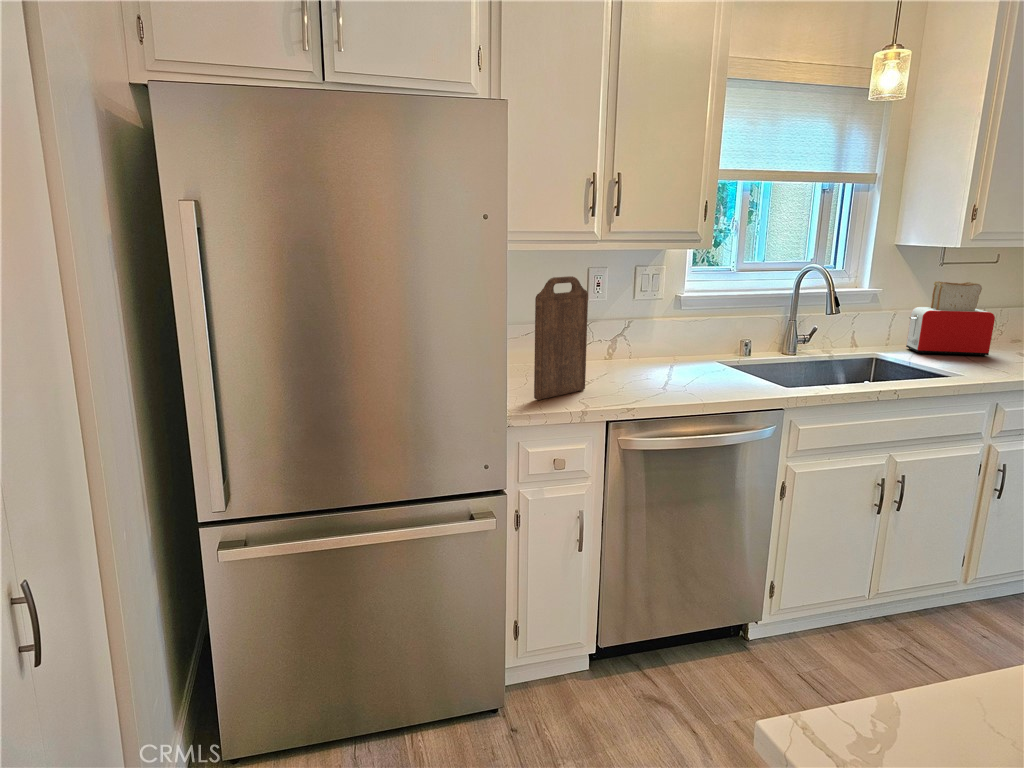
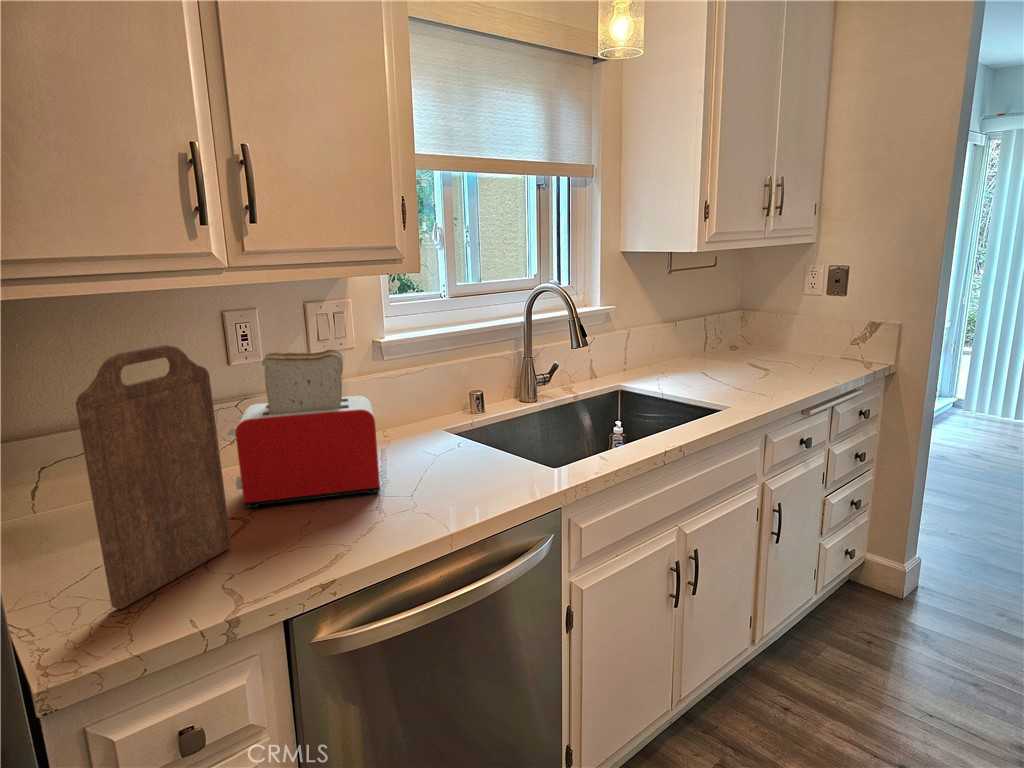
toaster: present [906,281,995,356] -> present [228,349,380,508]

